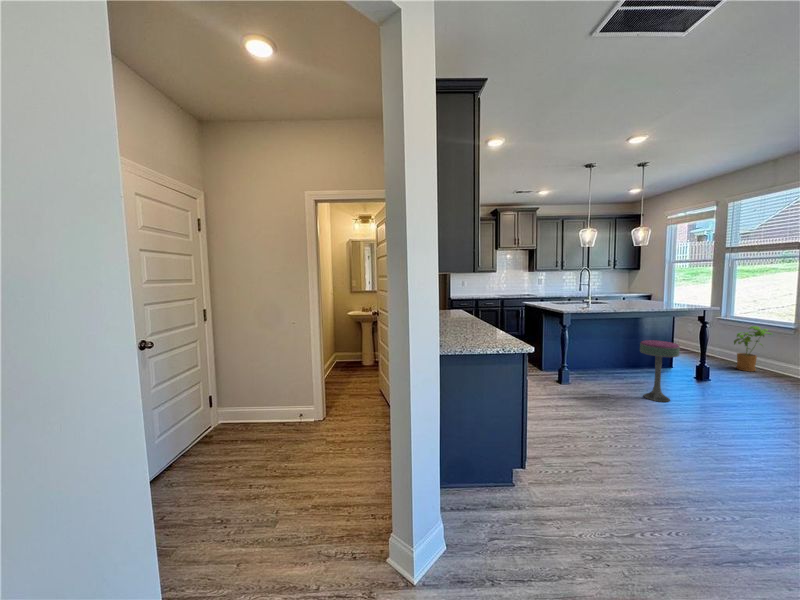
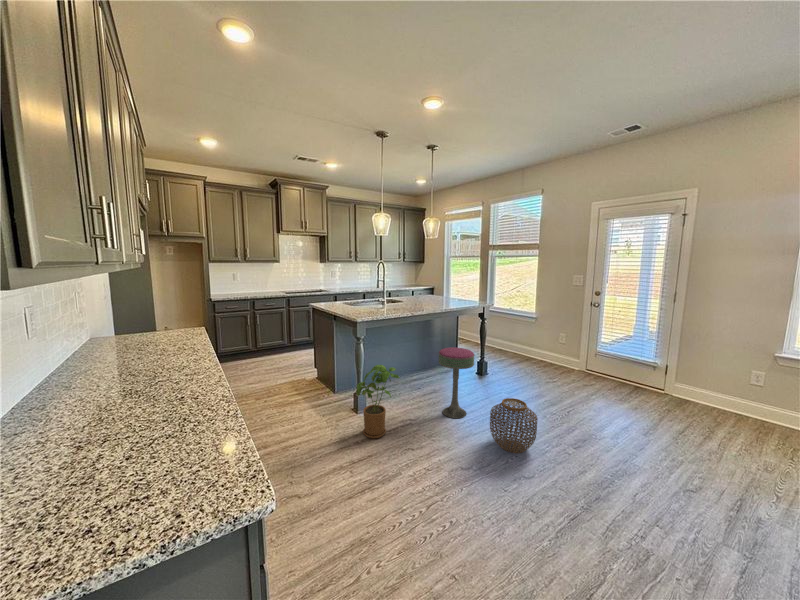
house plant: present [734,326,772,371] -> present [356,365,400,438]
woven basket: none [689,384,745,432] -> present [490,398,538,453]

